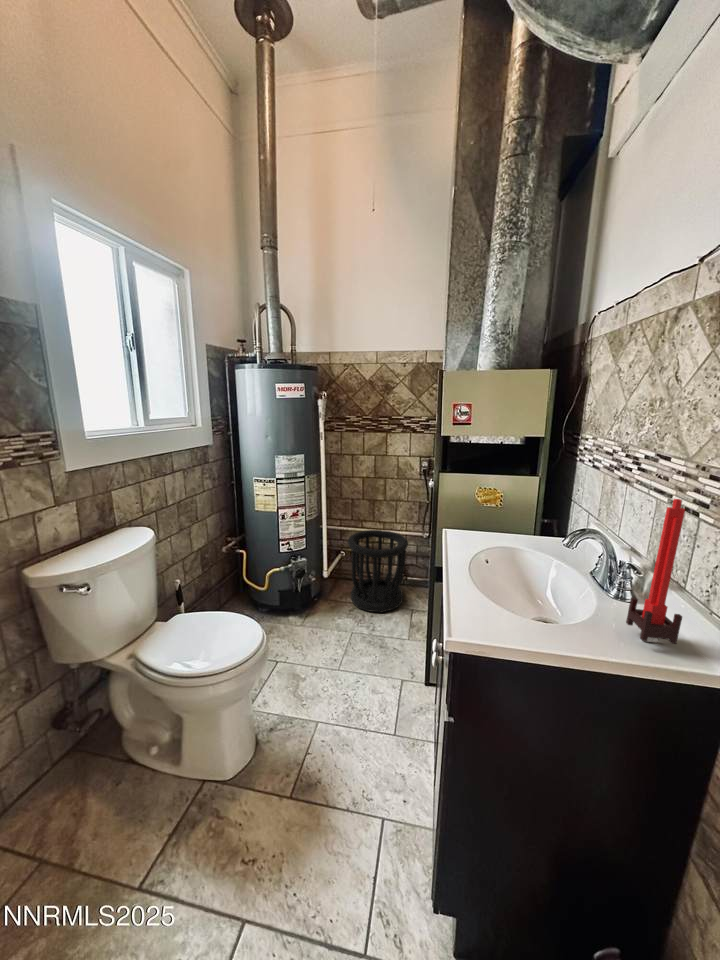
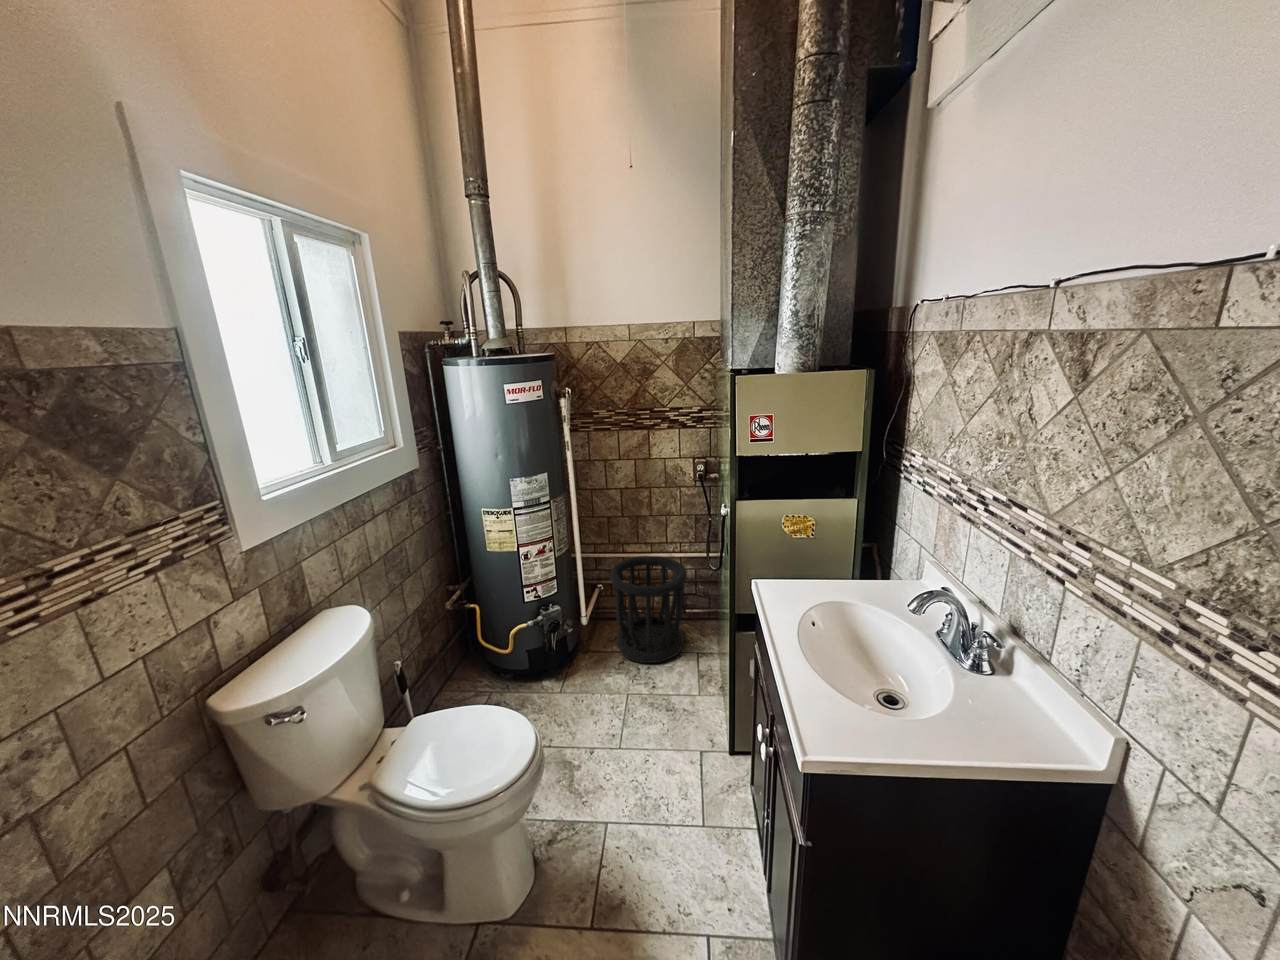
candle: present [626,499,685,644] -> none [992,583,1058,734]

